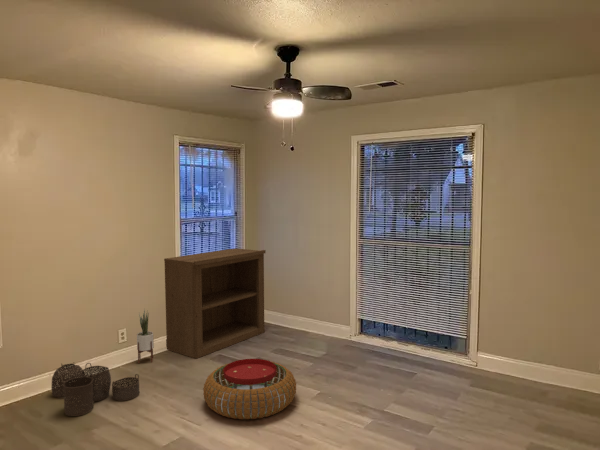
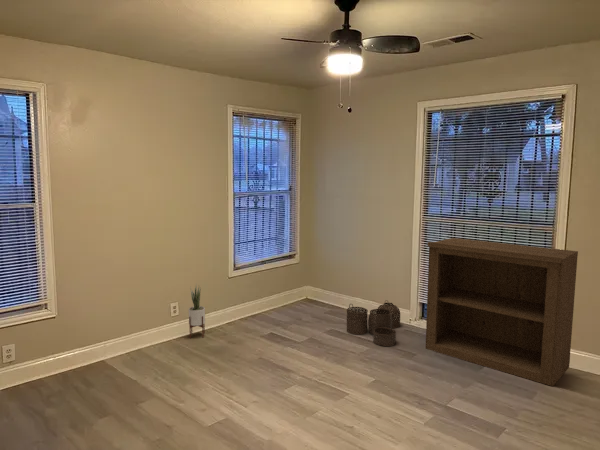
bookshelf: present [164,248,266,359] -> present [426,238,578,386]
pouf: present [203,359,296,419] -> none [251,340,350,405]
woven basket: present [51,363,140,416] -> present [347,302,400,346]

